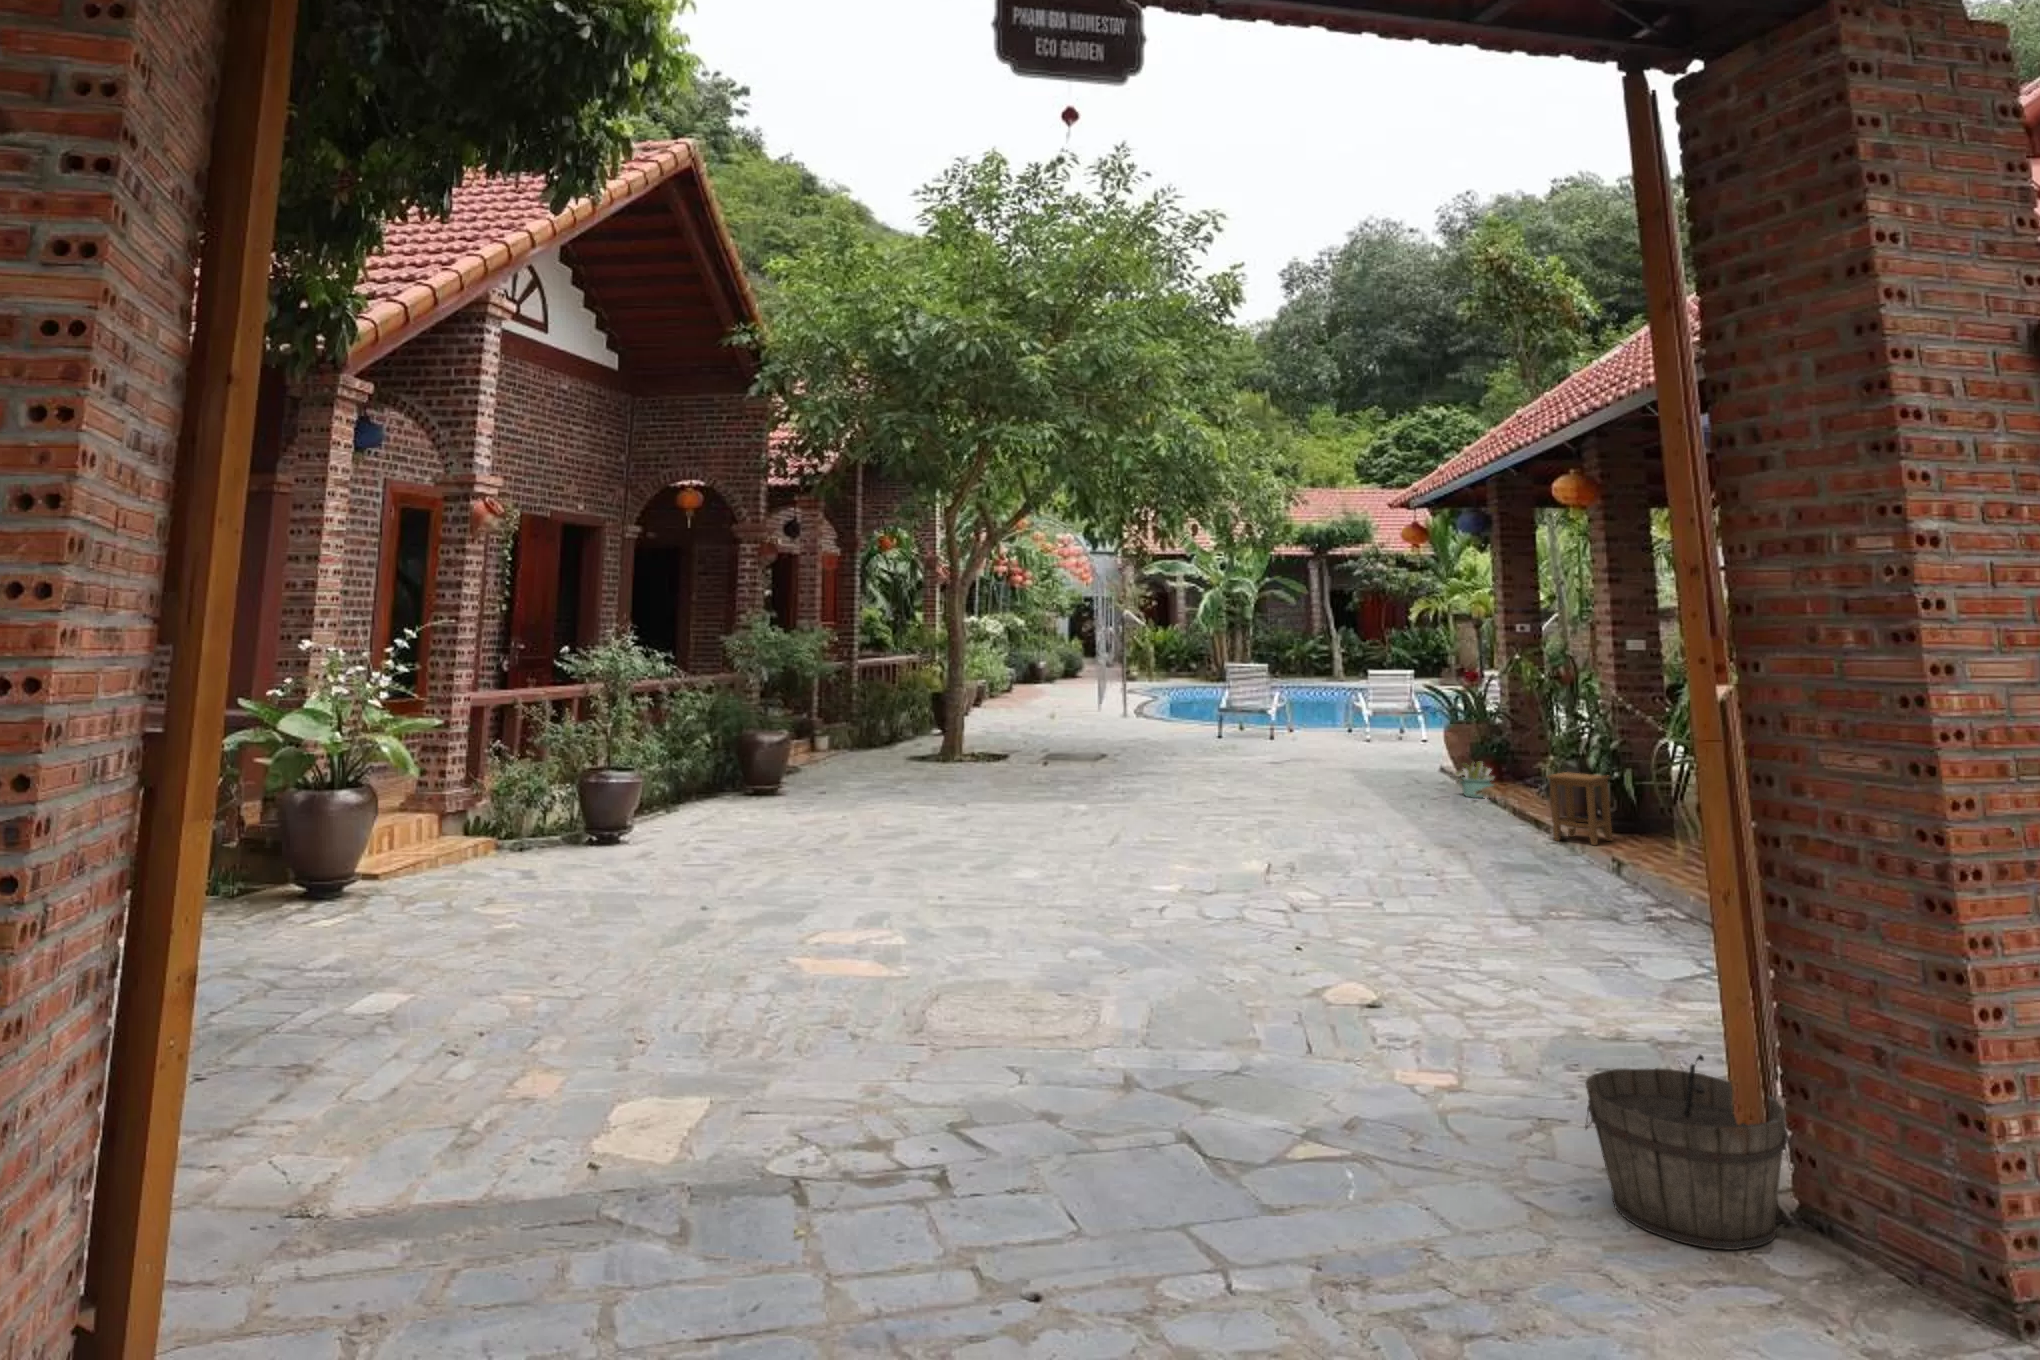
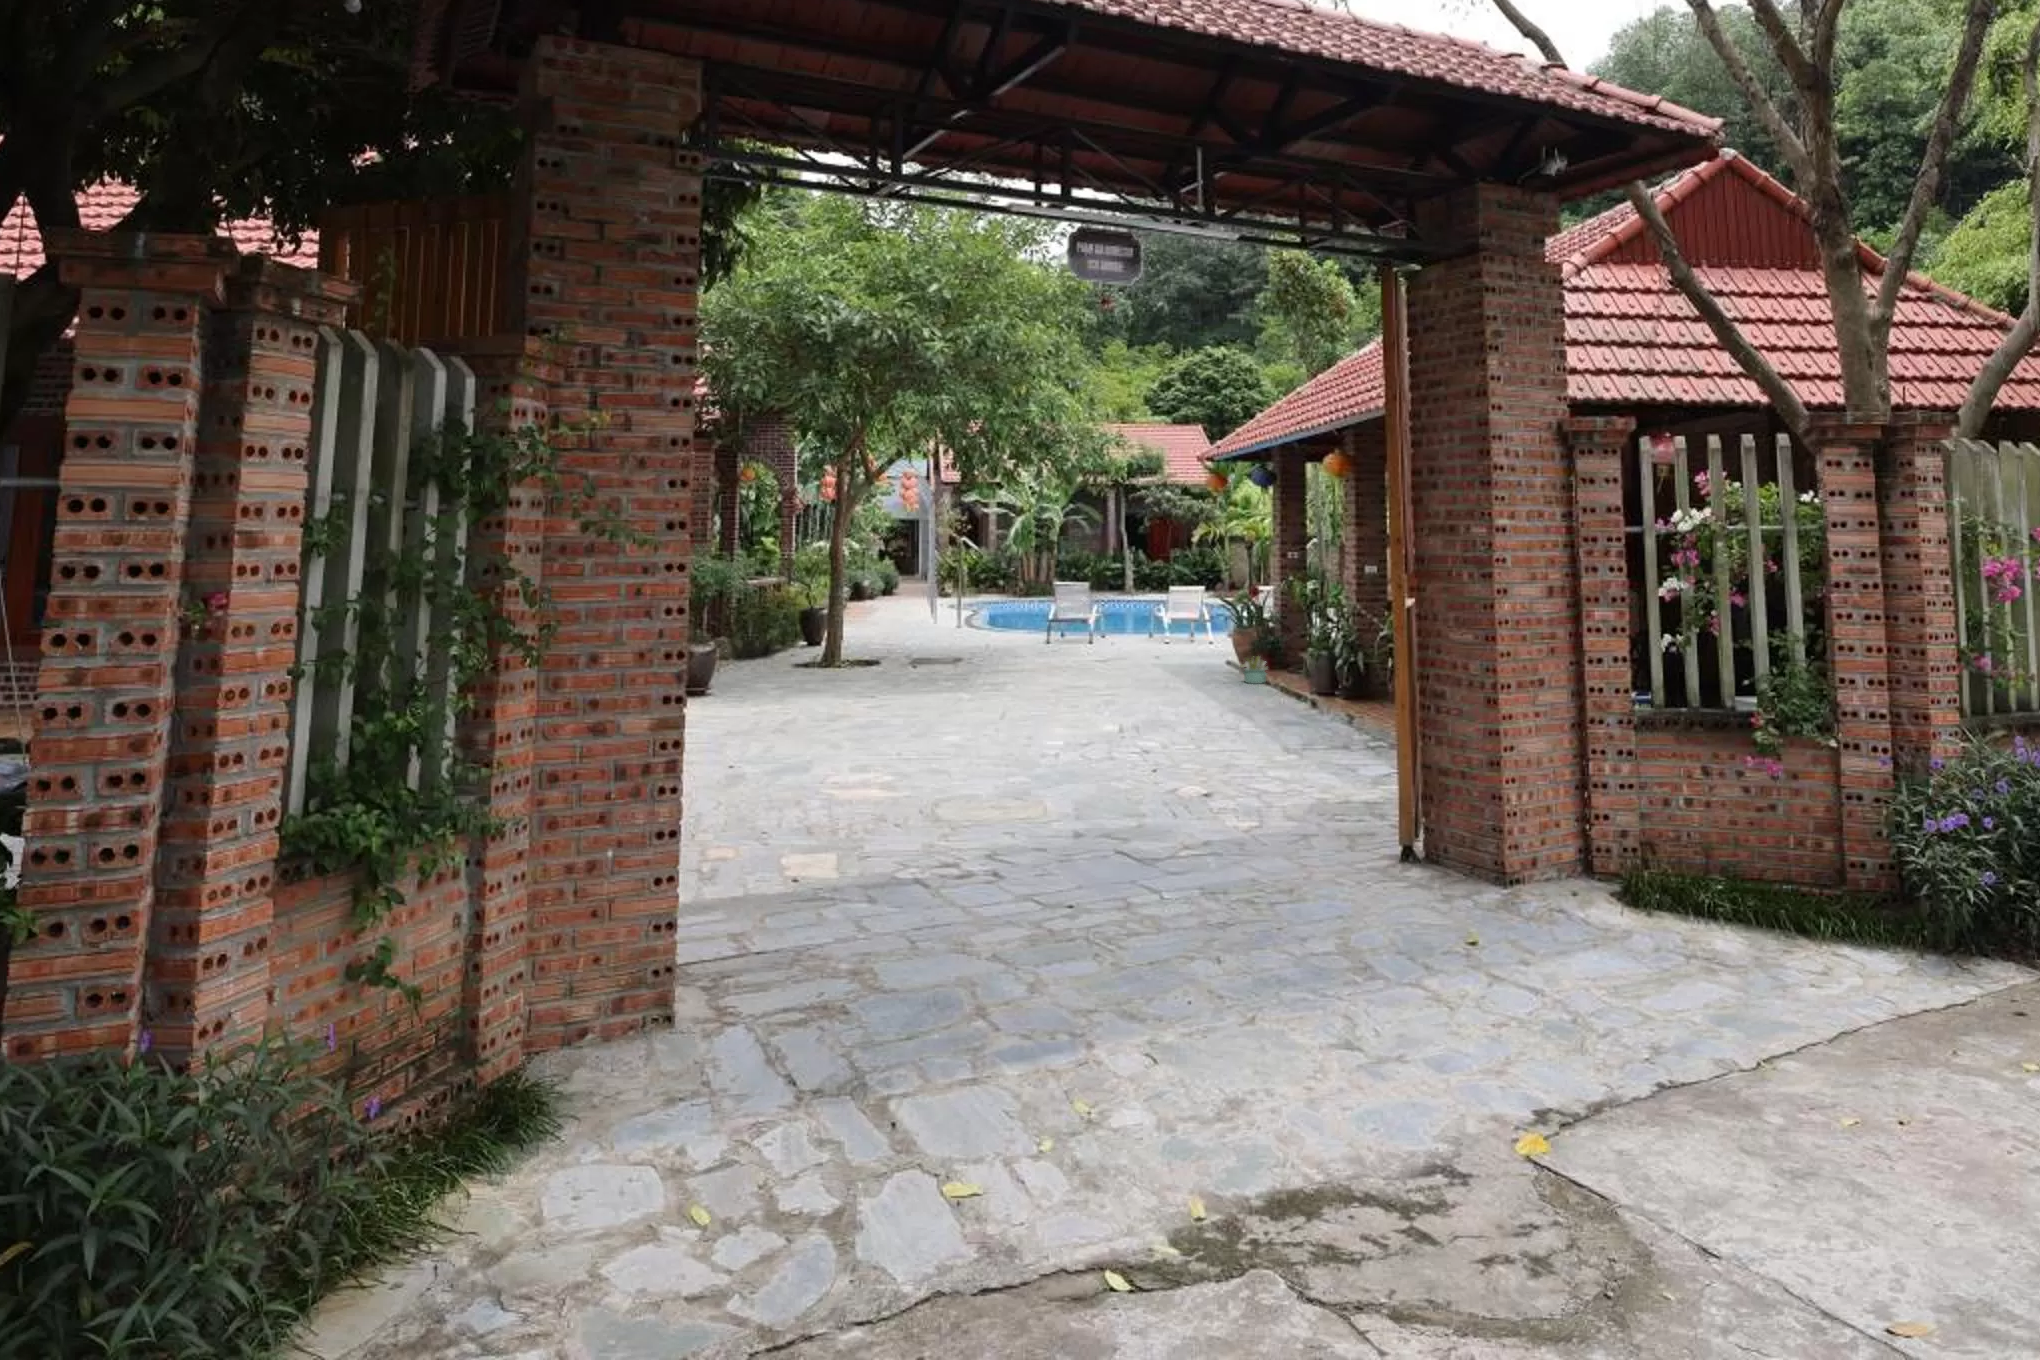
stool: present [1547,772,1612,845] -> none [1307,660,1351,711]
wooden bucket: present [1585,1055,1795,1250] -> none [1328,786,1425,875]

